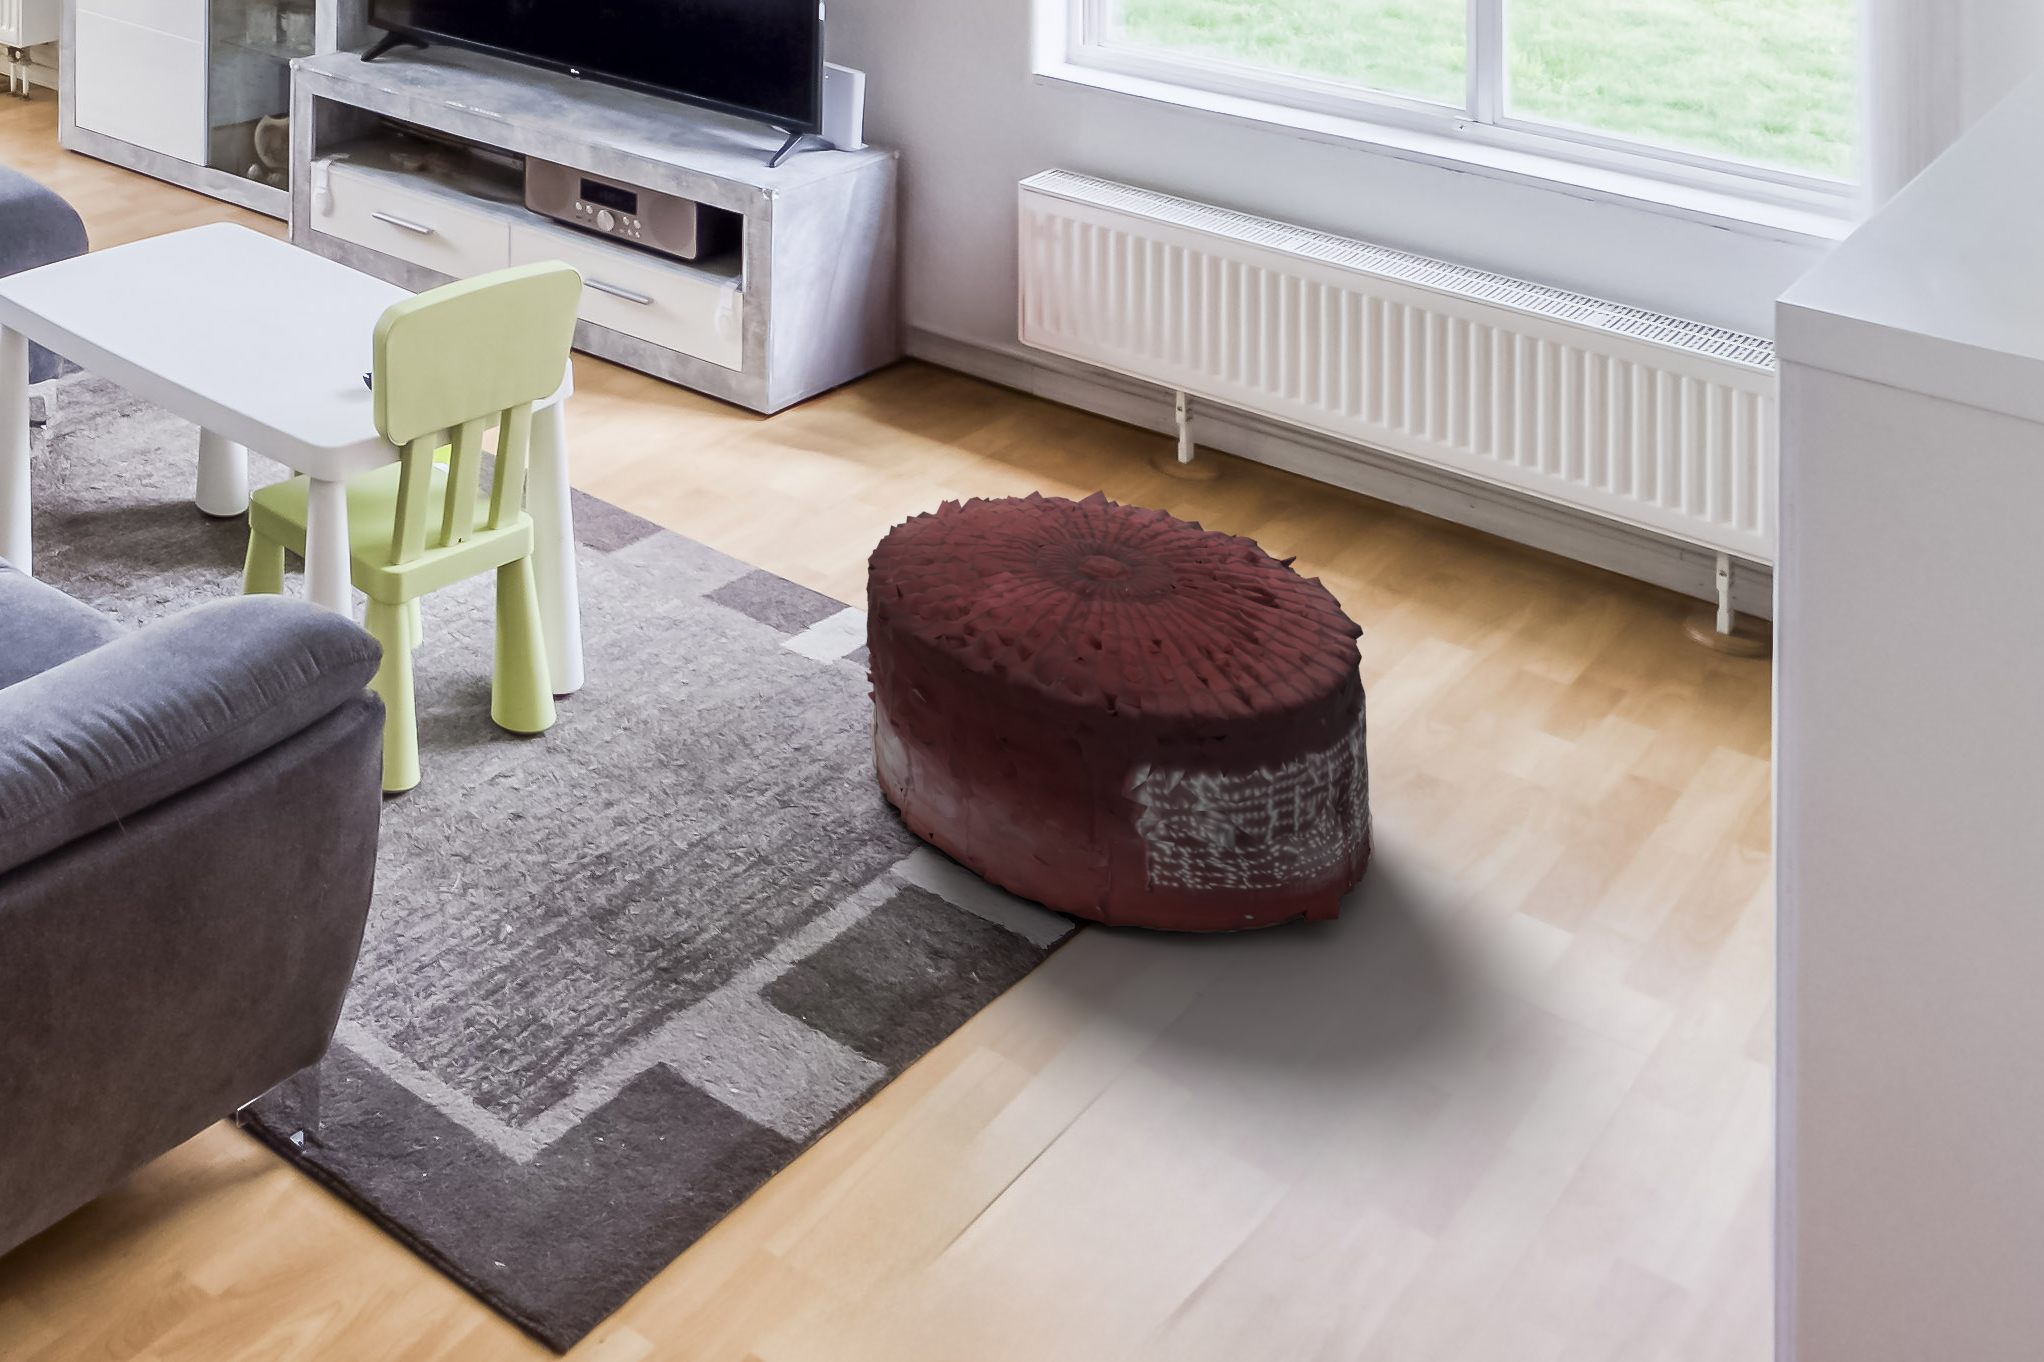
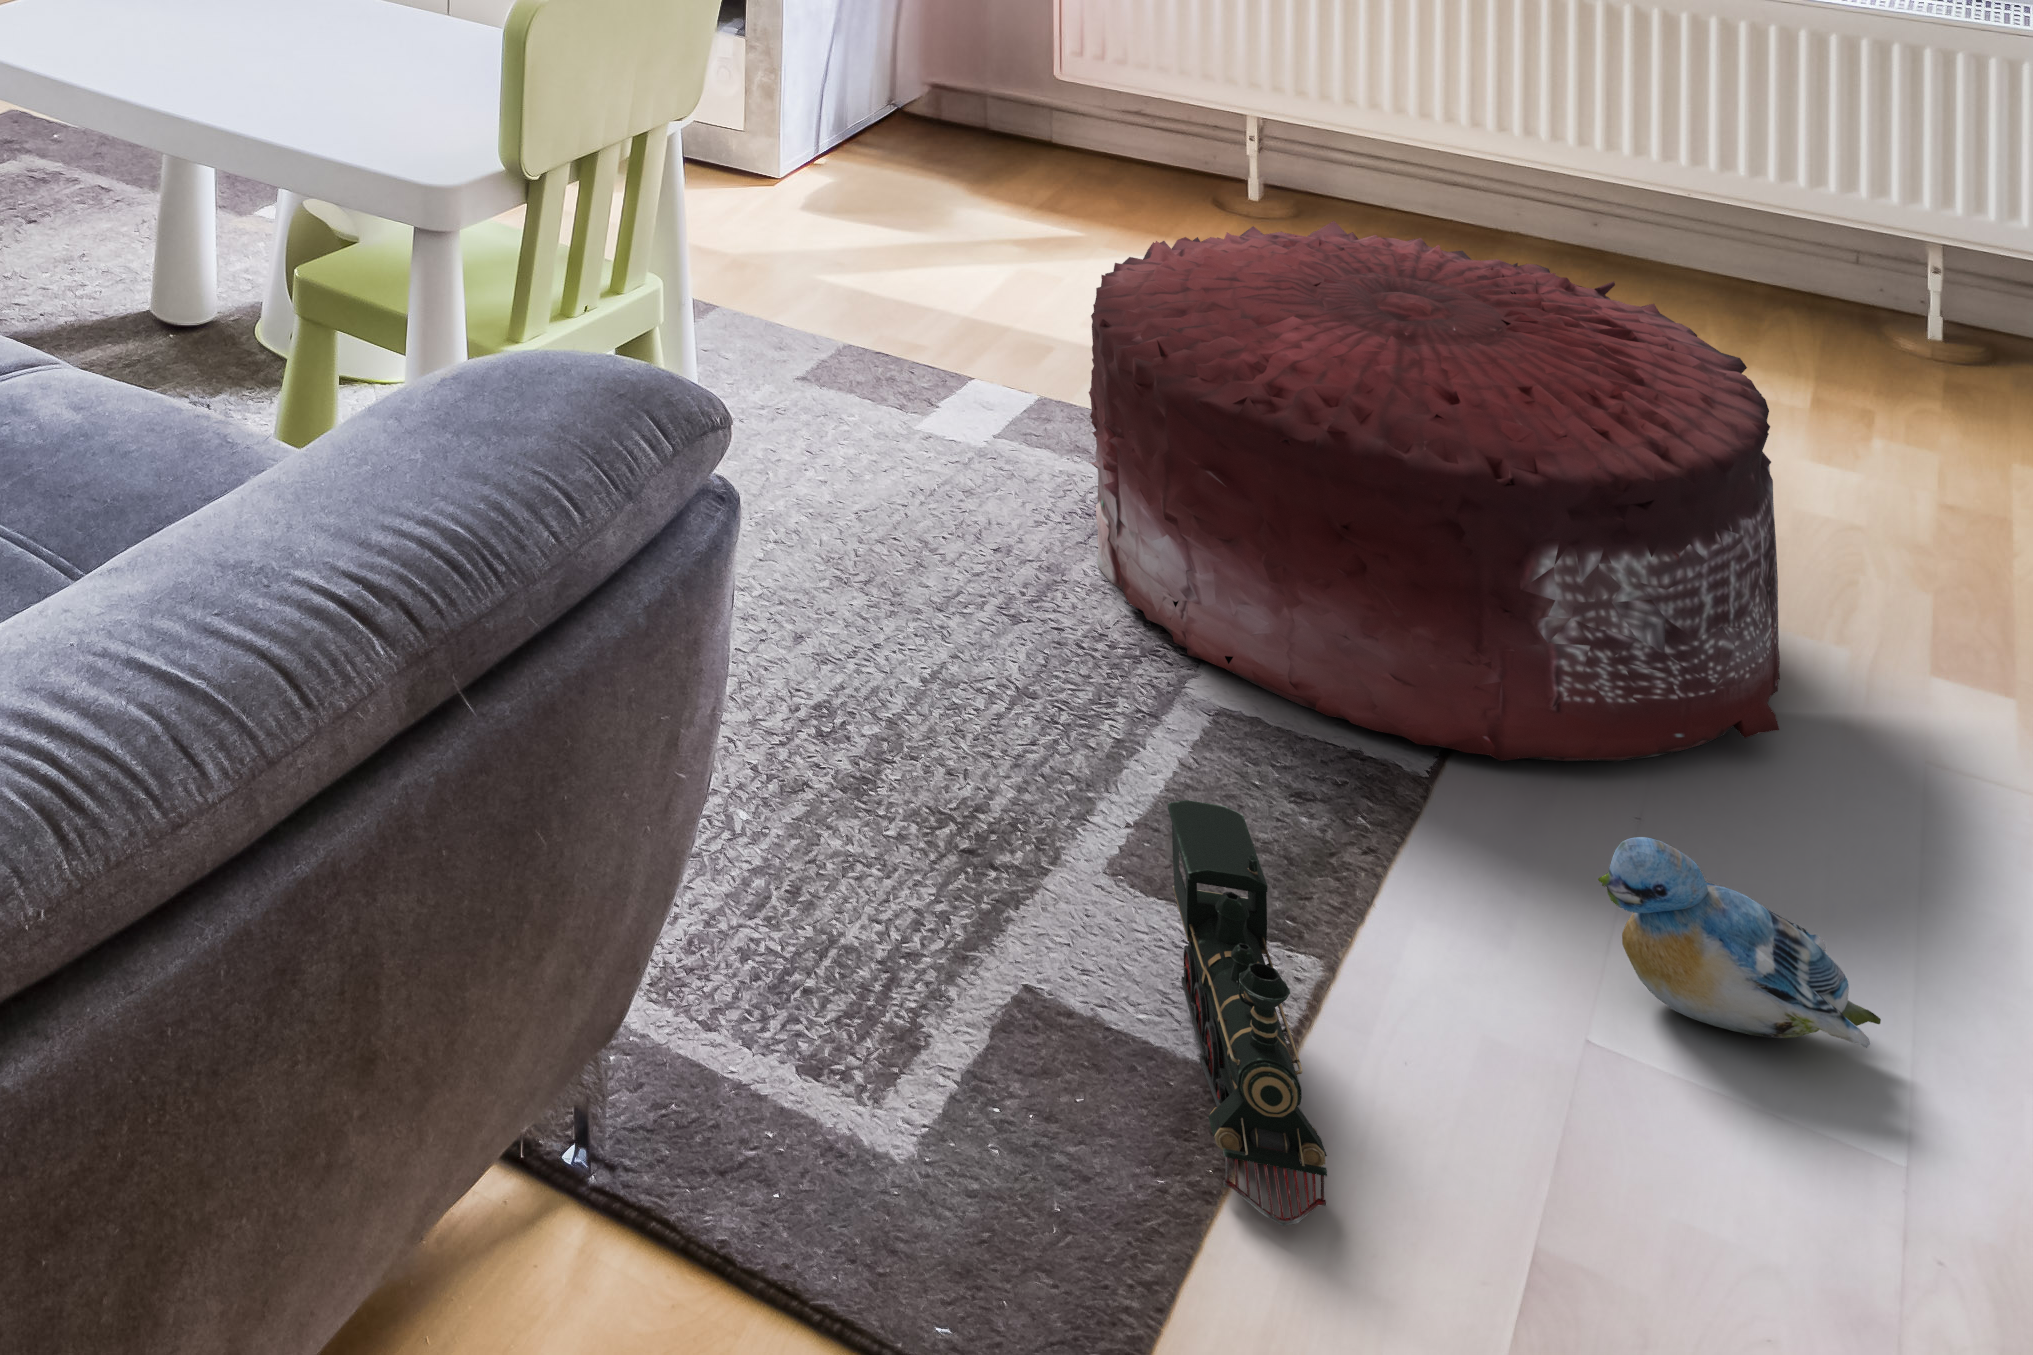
toy train: none [744,931,835,1221] -> present [1168,800,1327,1226]
plush toy: none [1091,982,1279,1143] -> present [1598,837,1881,1048]

